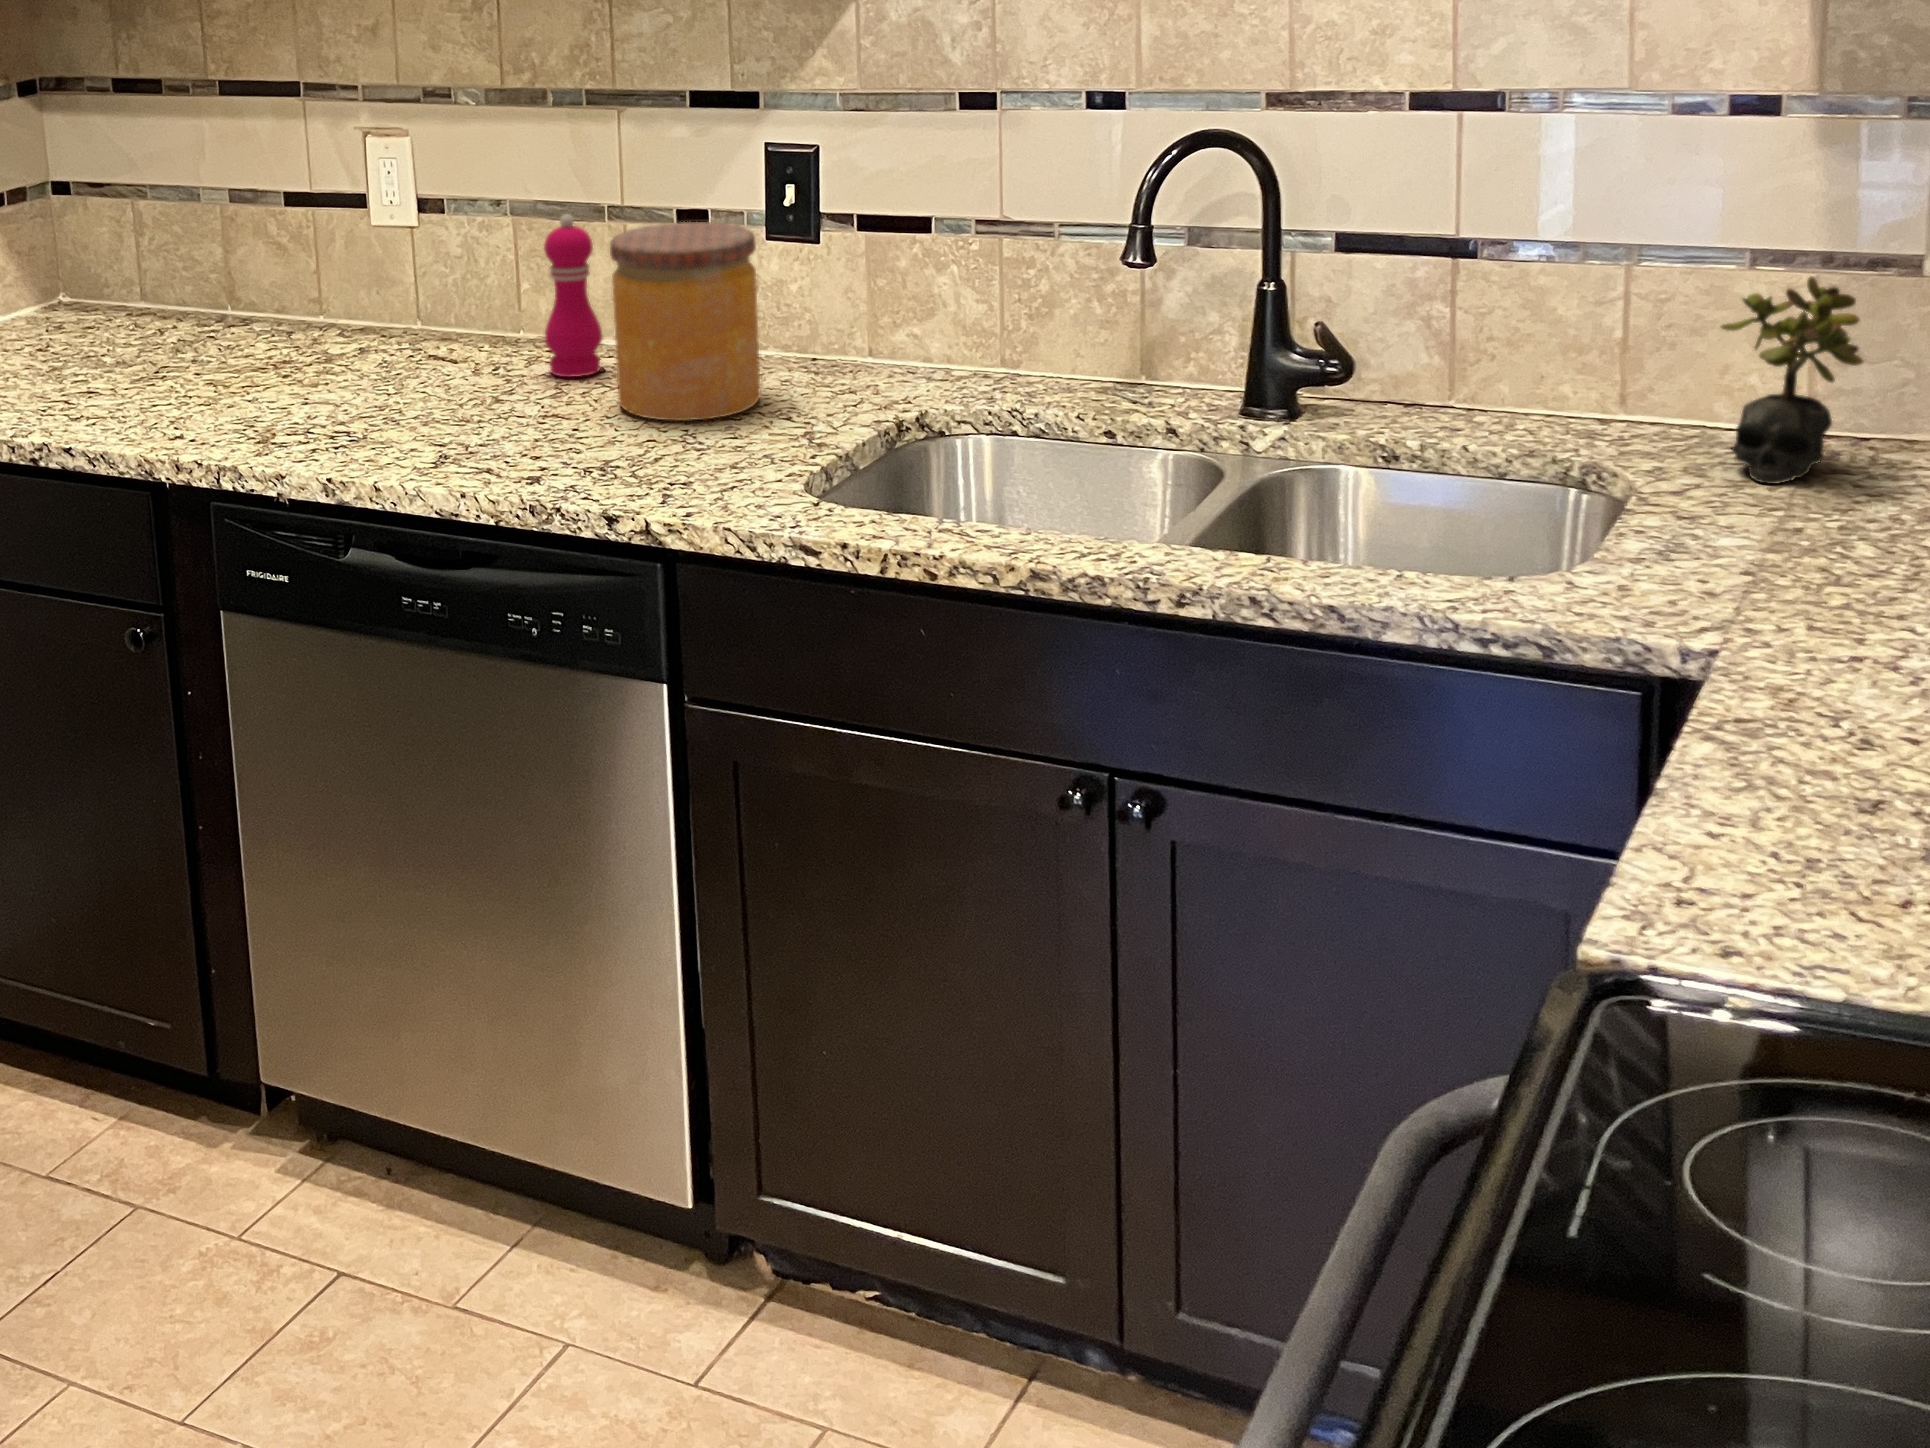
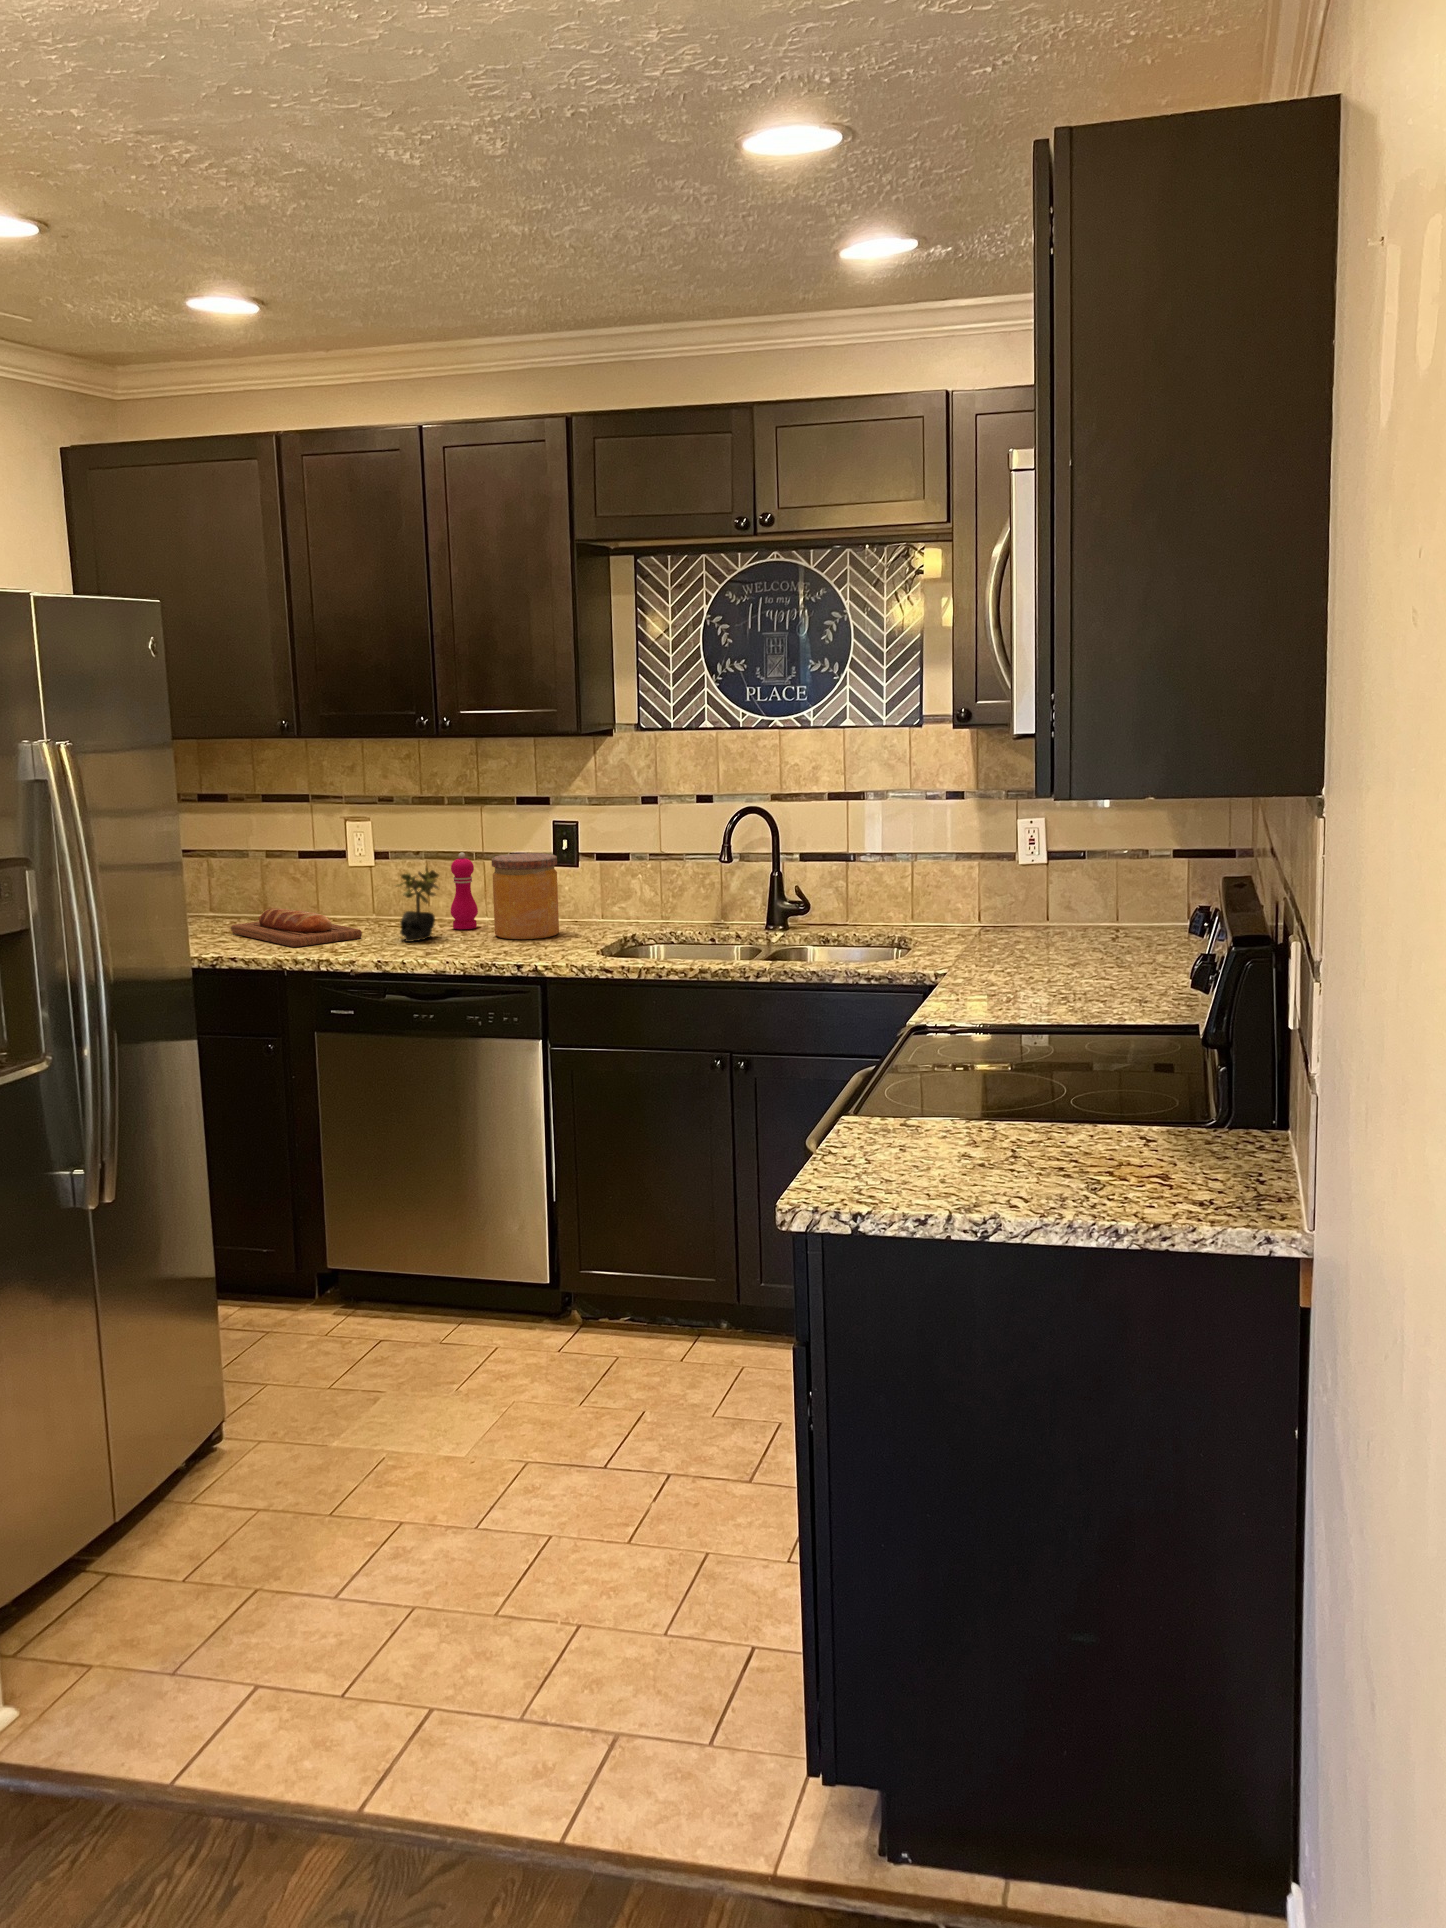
succulent plant: present [1721,276,1863,484] -> present [396,868,439,942]
bread loaf: none [123,318,351,420] -> present [231,908,362,947]

